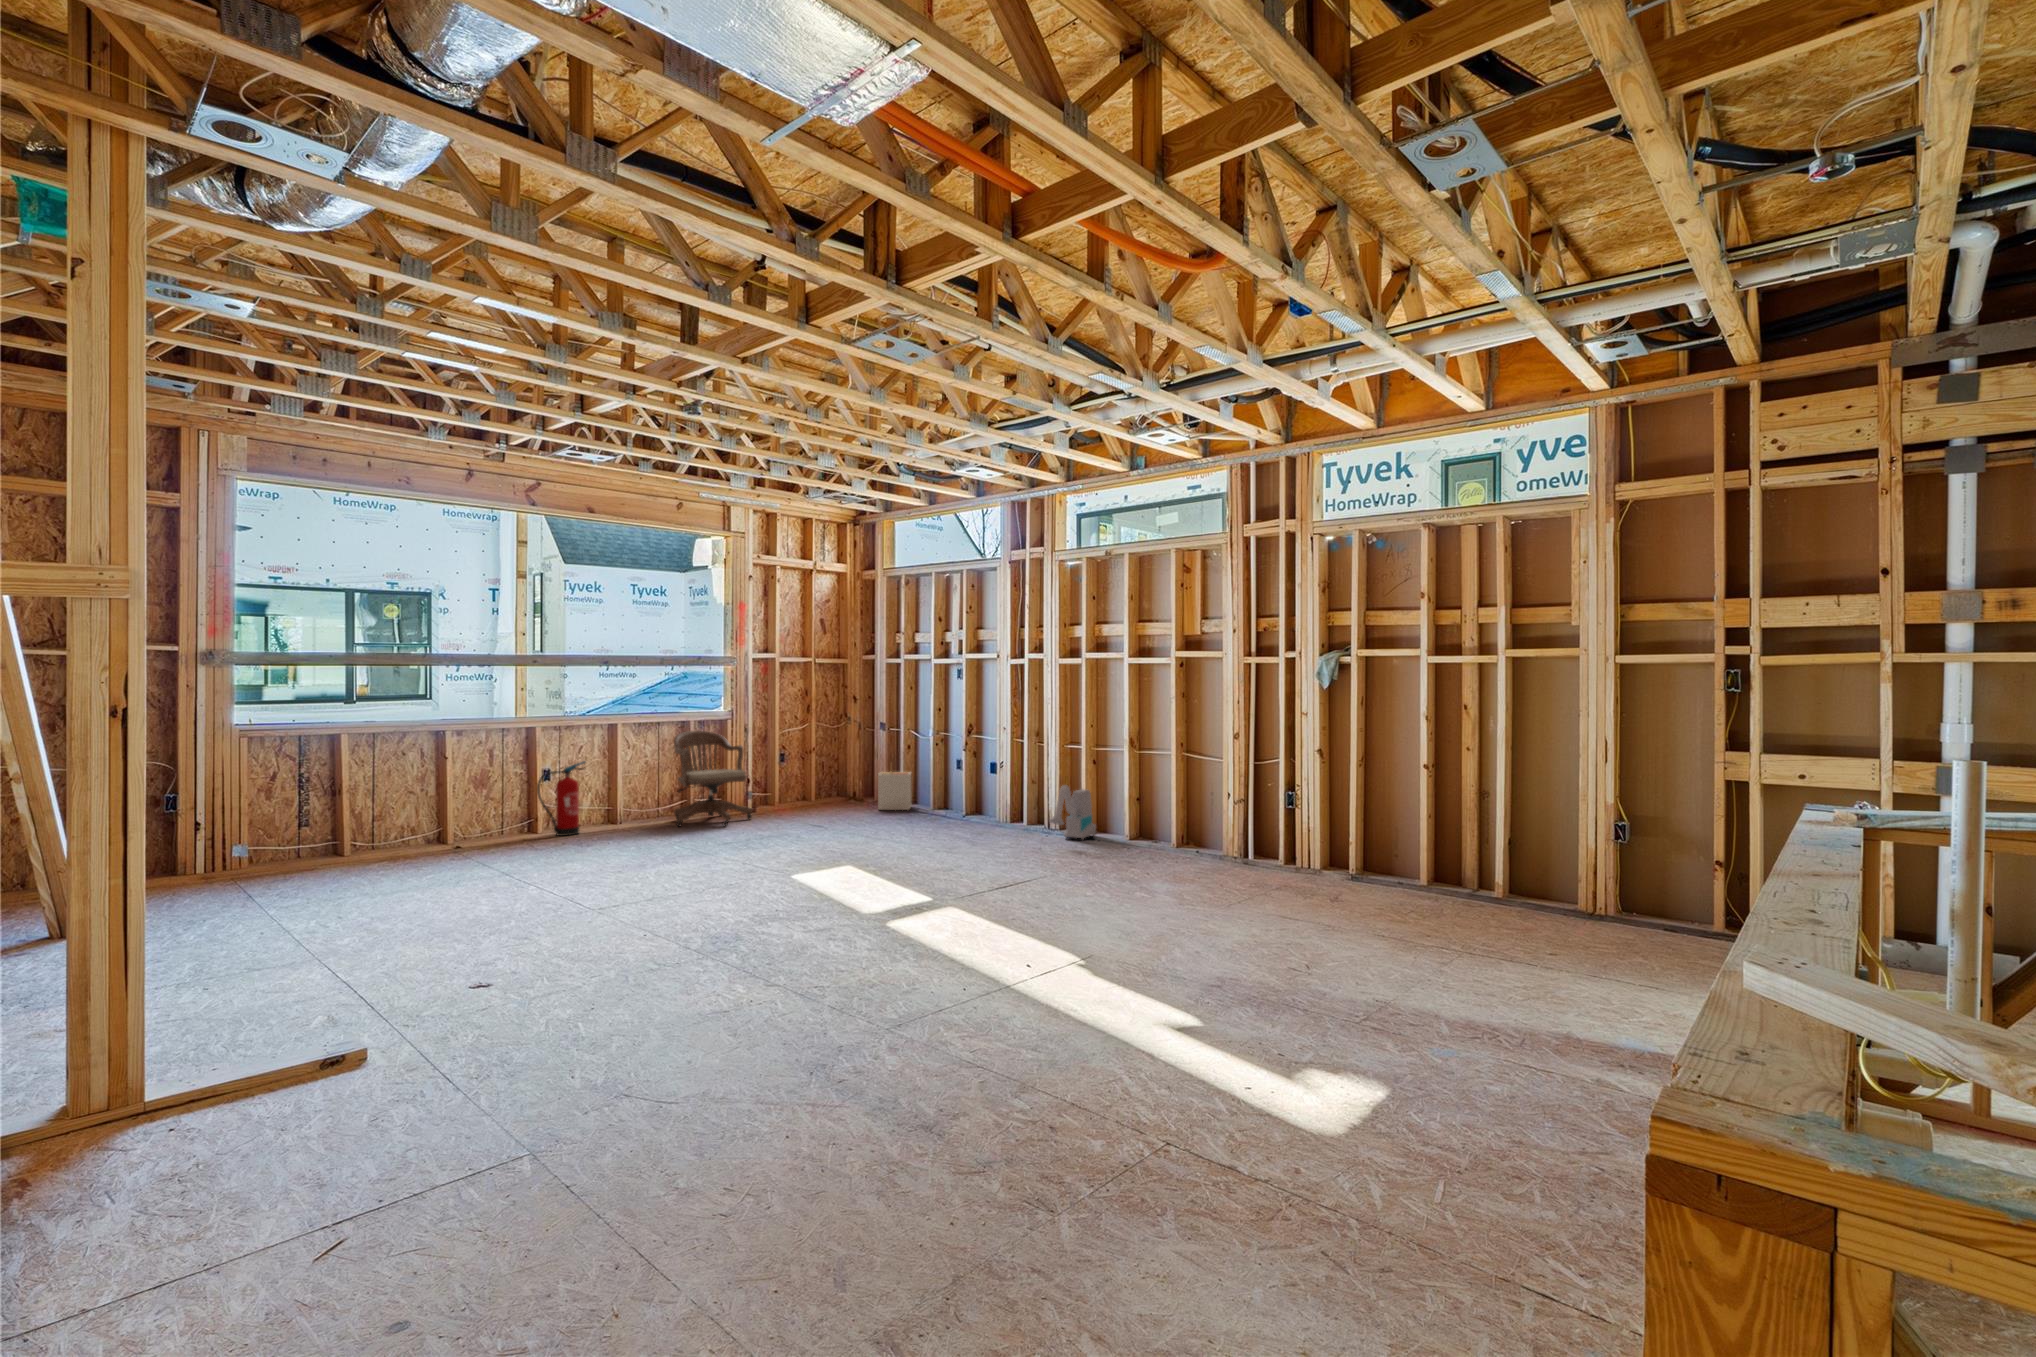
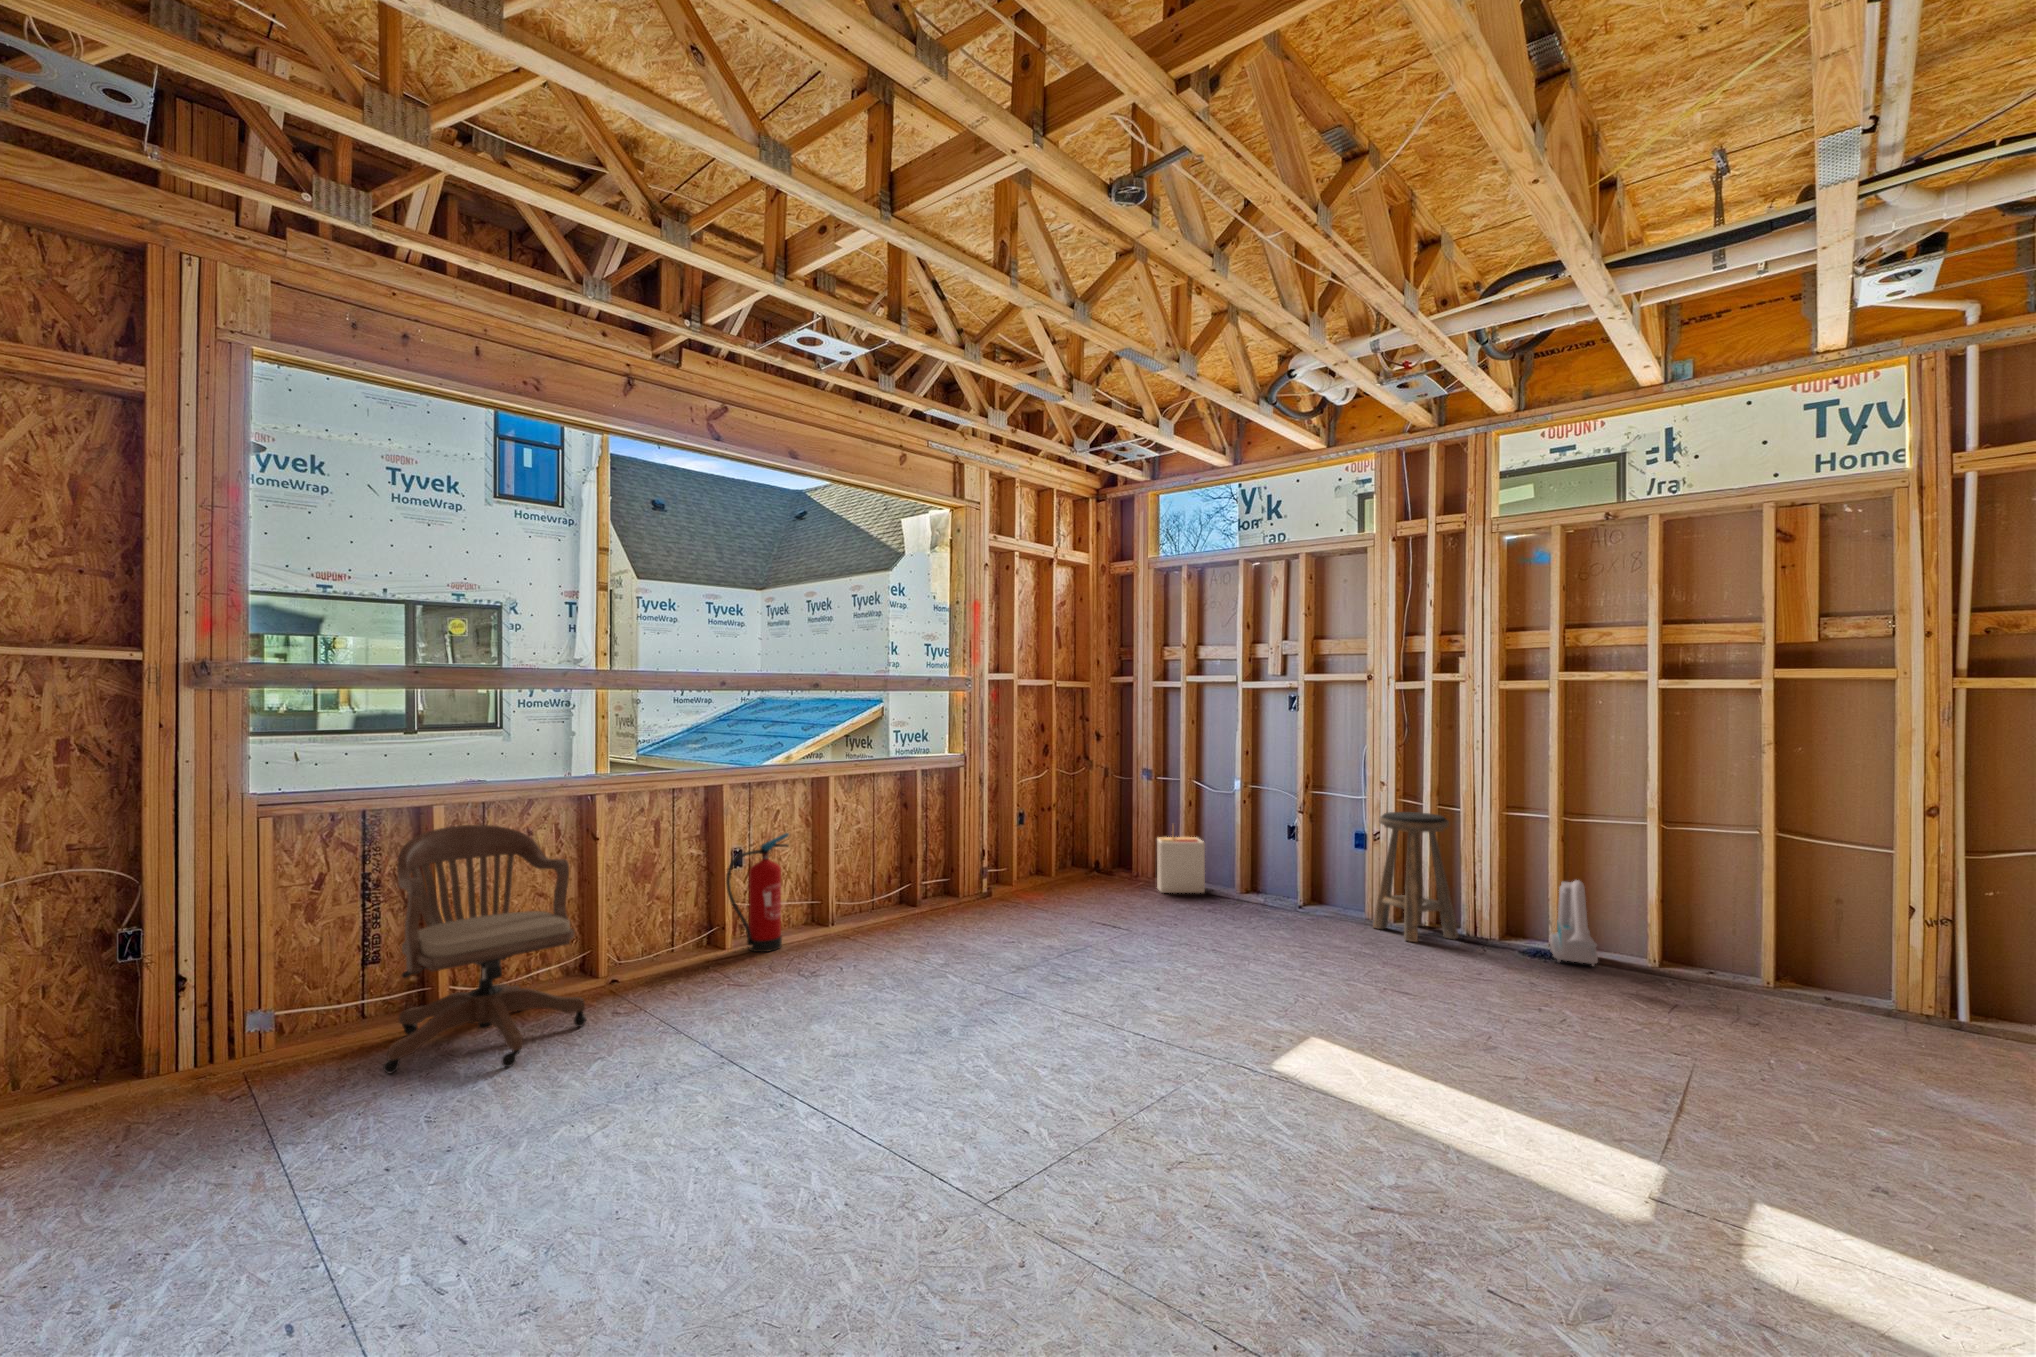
chair: present [674,731,752,827] -> present [383,825,586,1073]
stool: none [986,748,1032,831] -> present [1373,812,1458,942]

